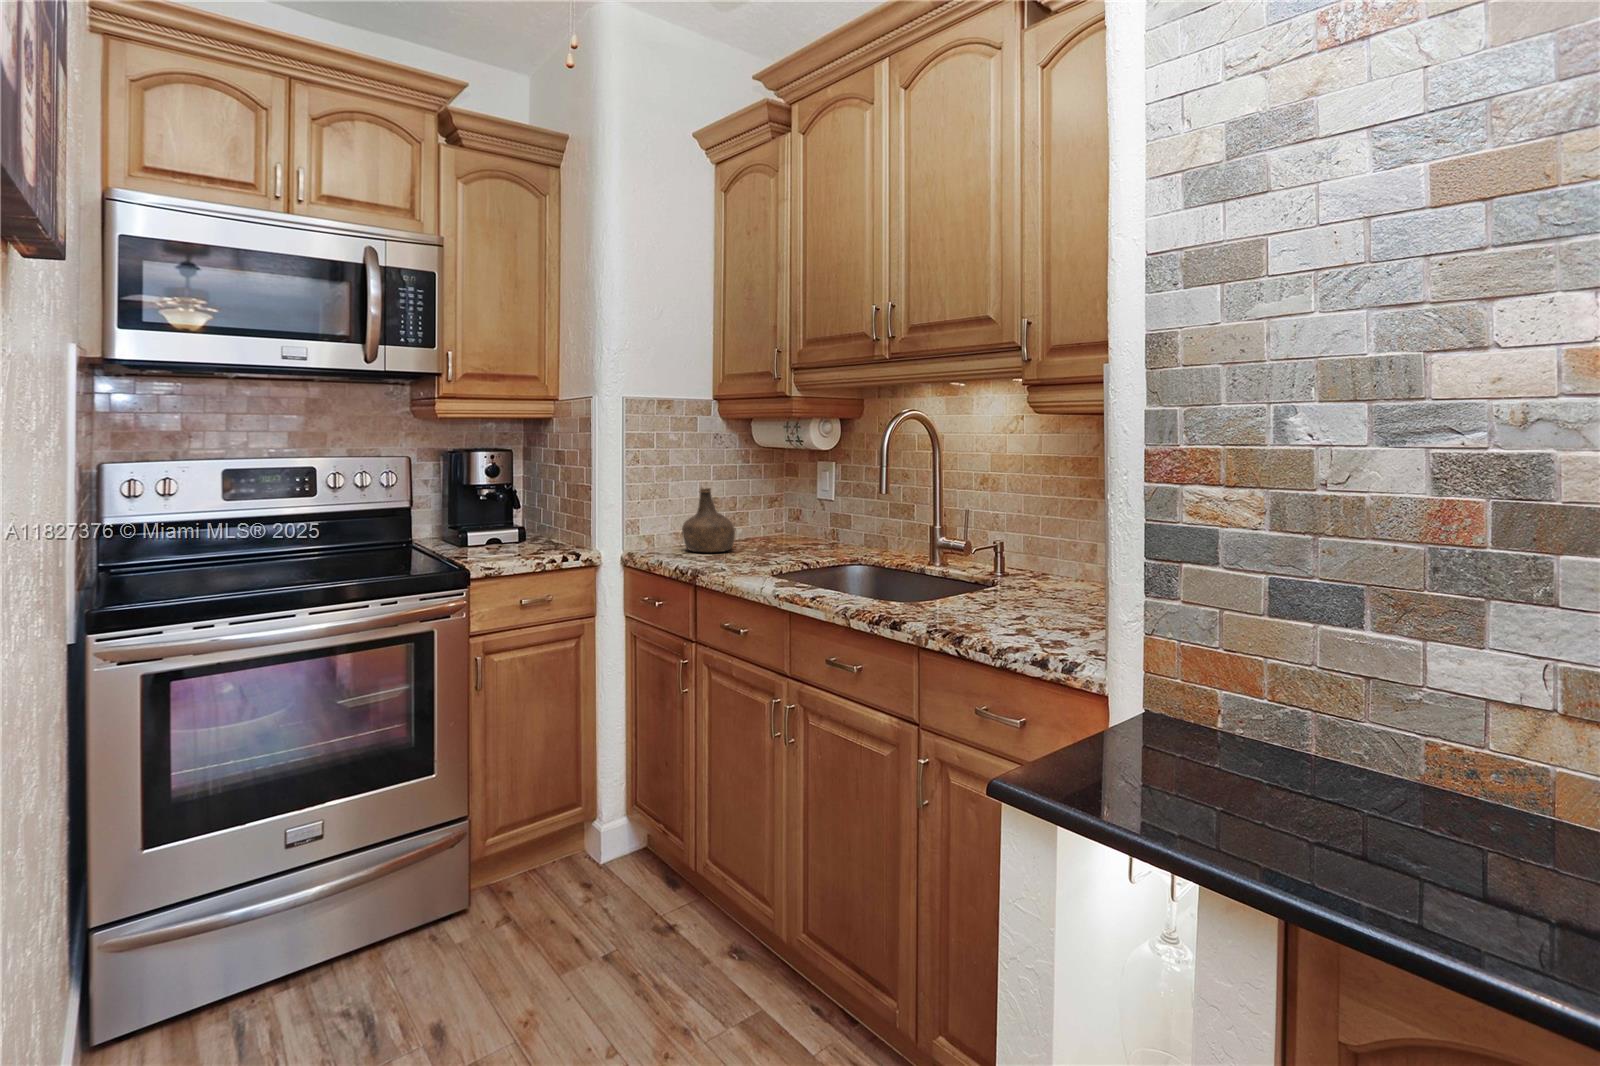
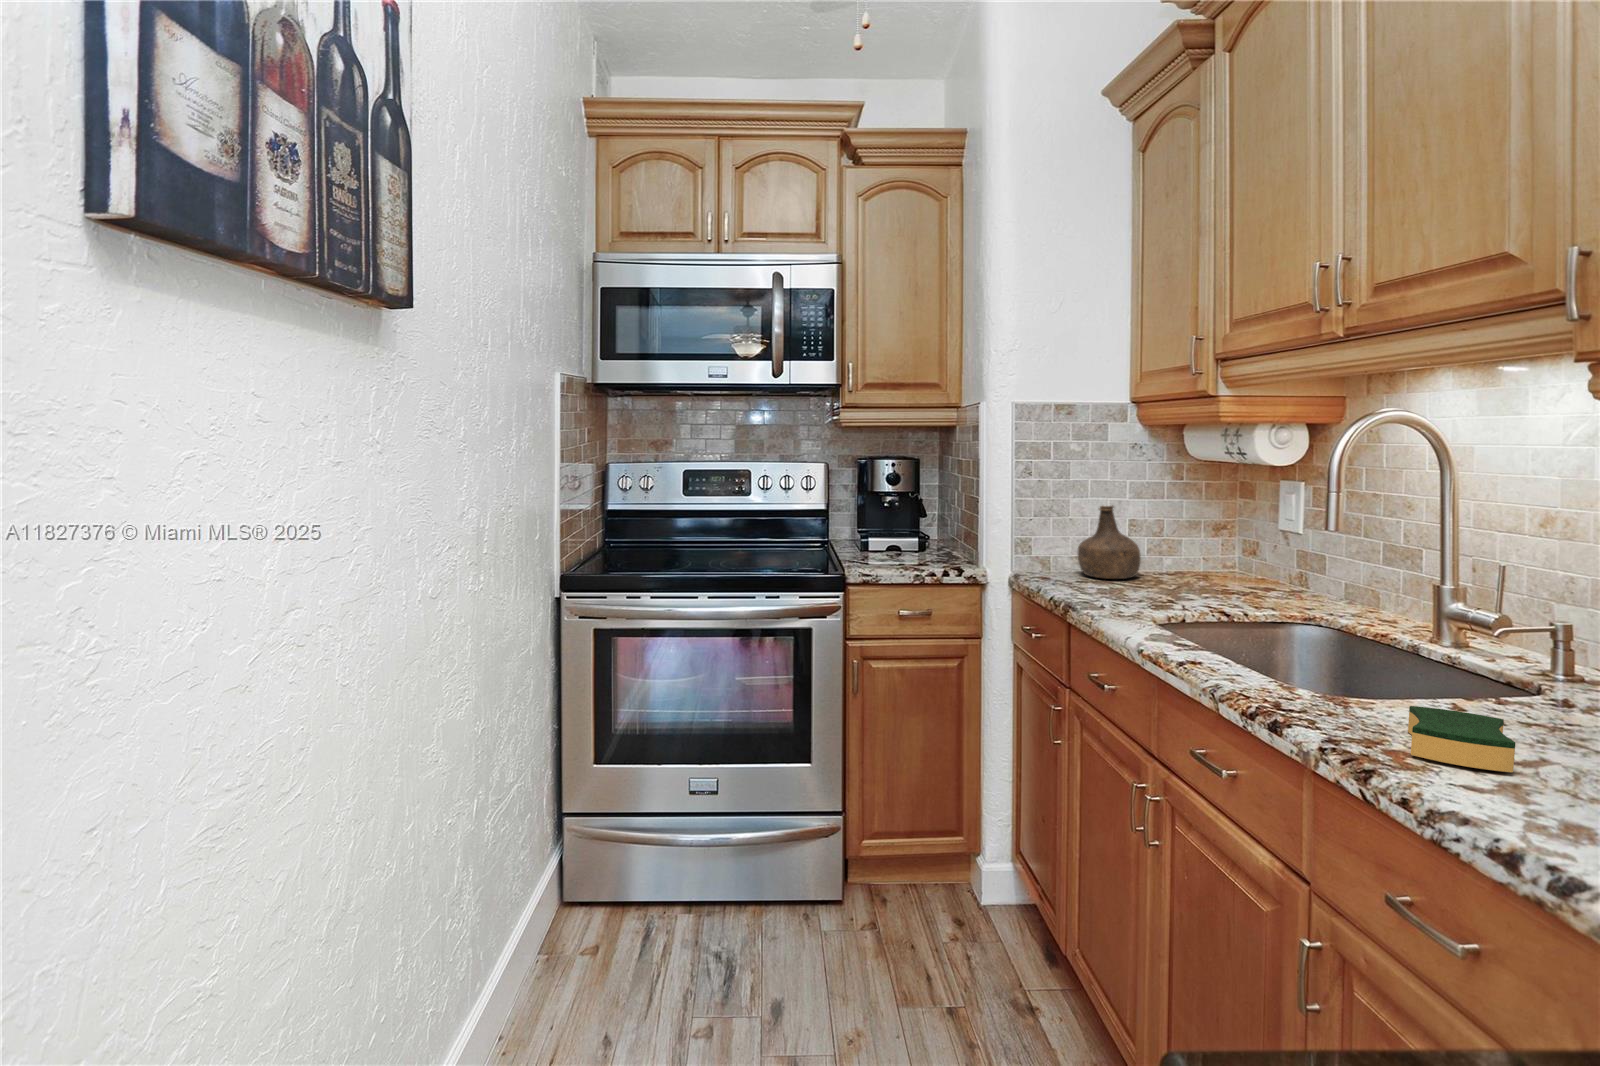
sponge: none [966,600,1025,627] -> present [1408,706,1515,772]

